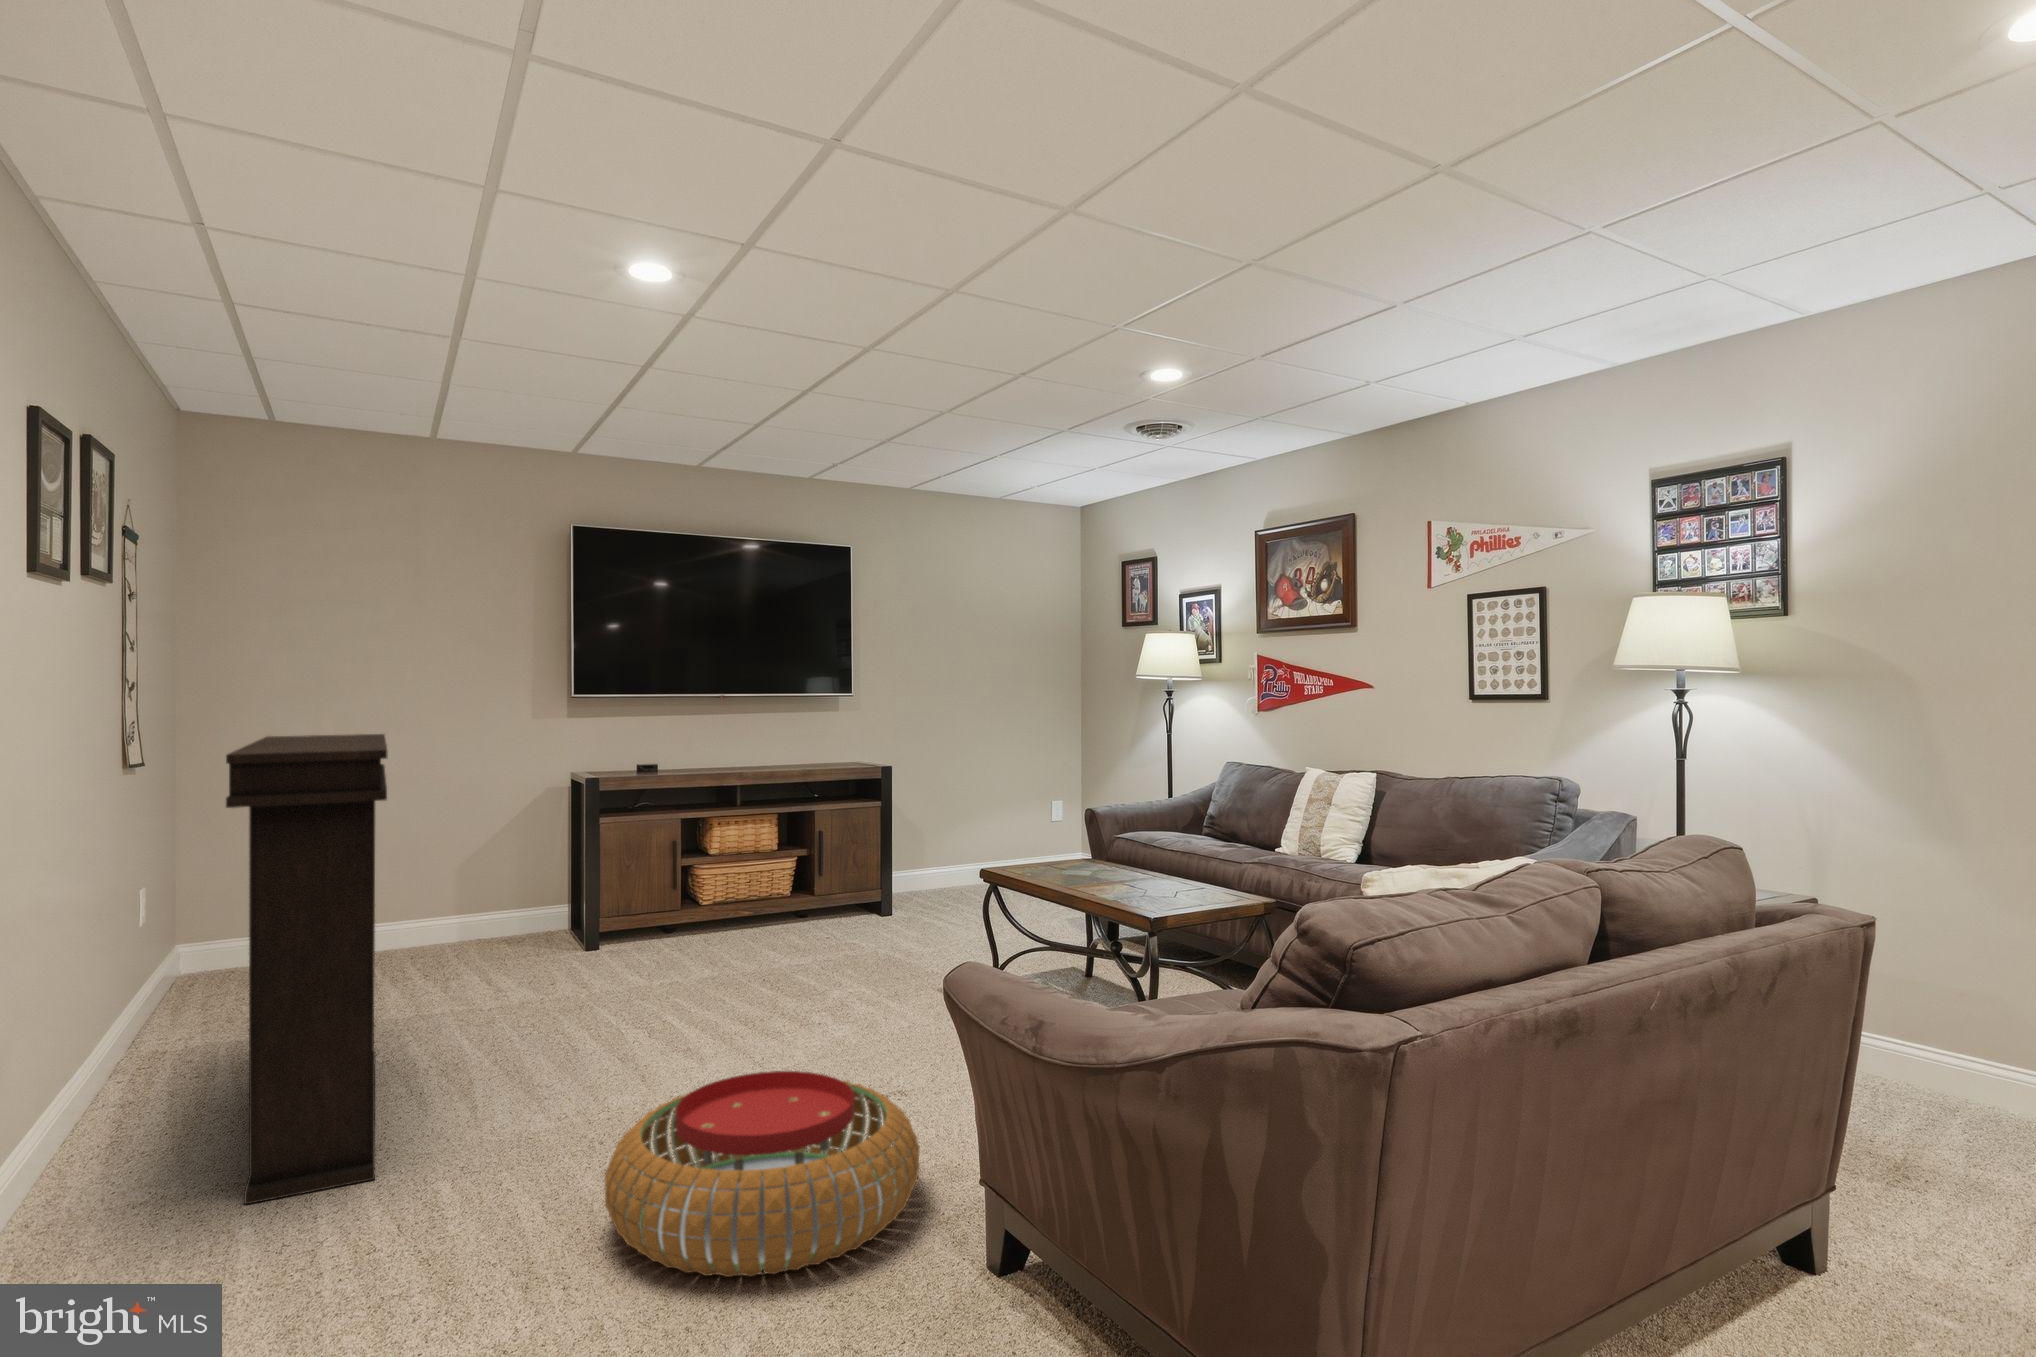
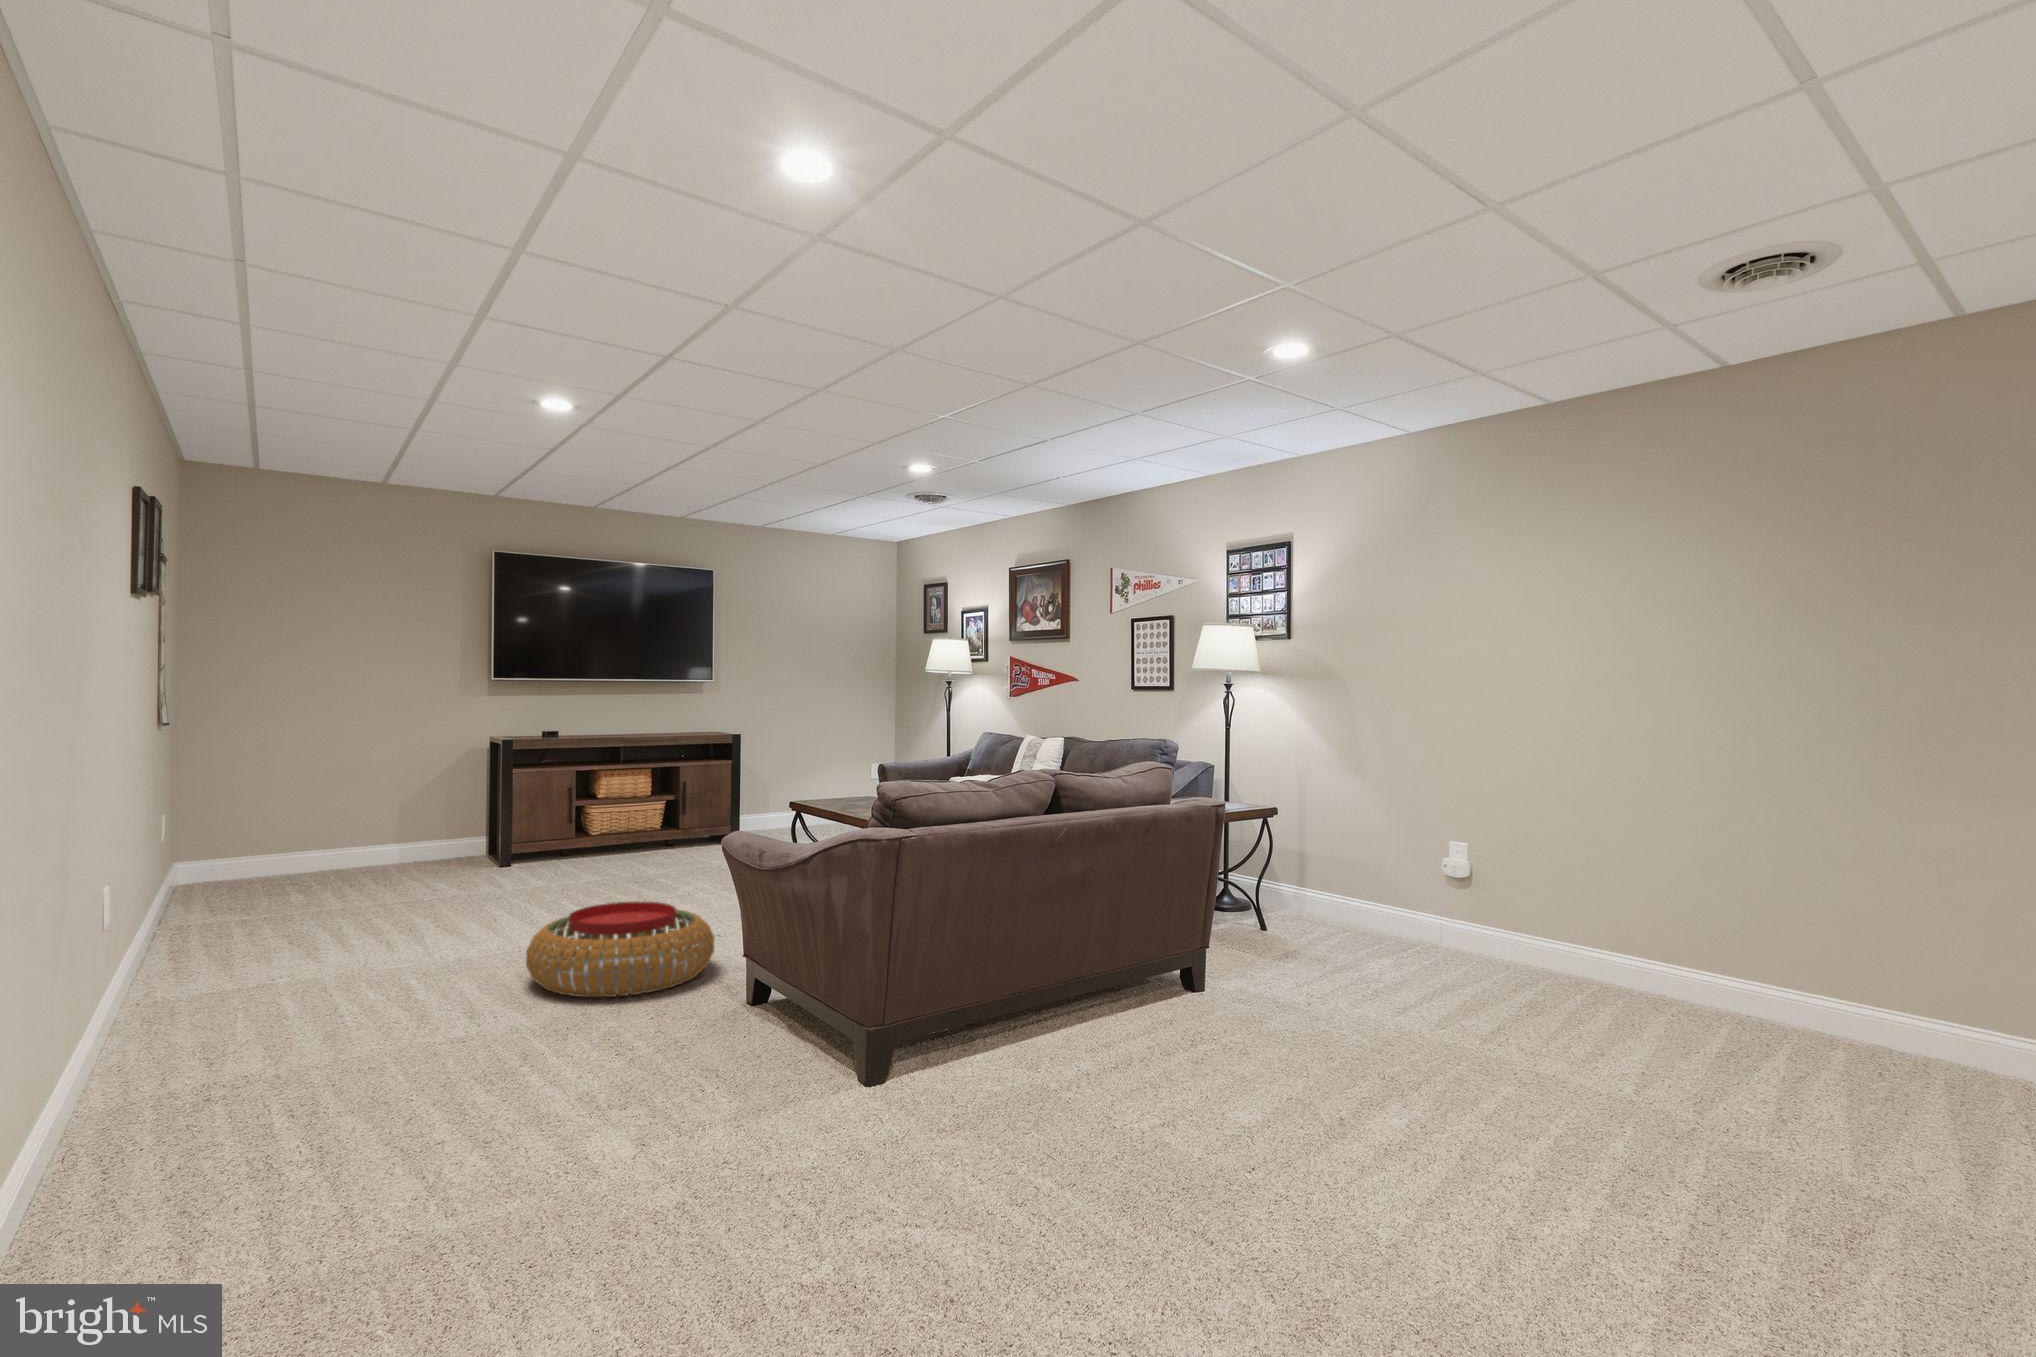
console table: present [226,734,388,1204] -> none [288,702,391,979]

